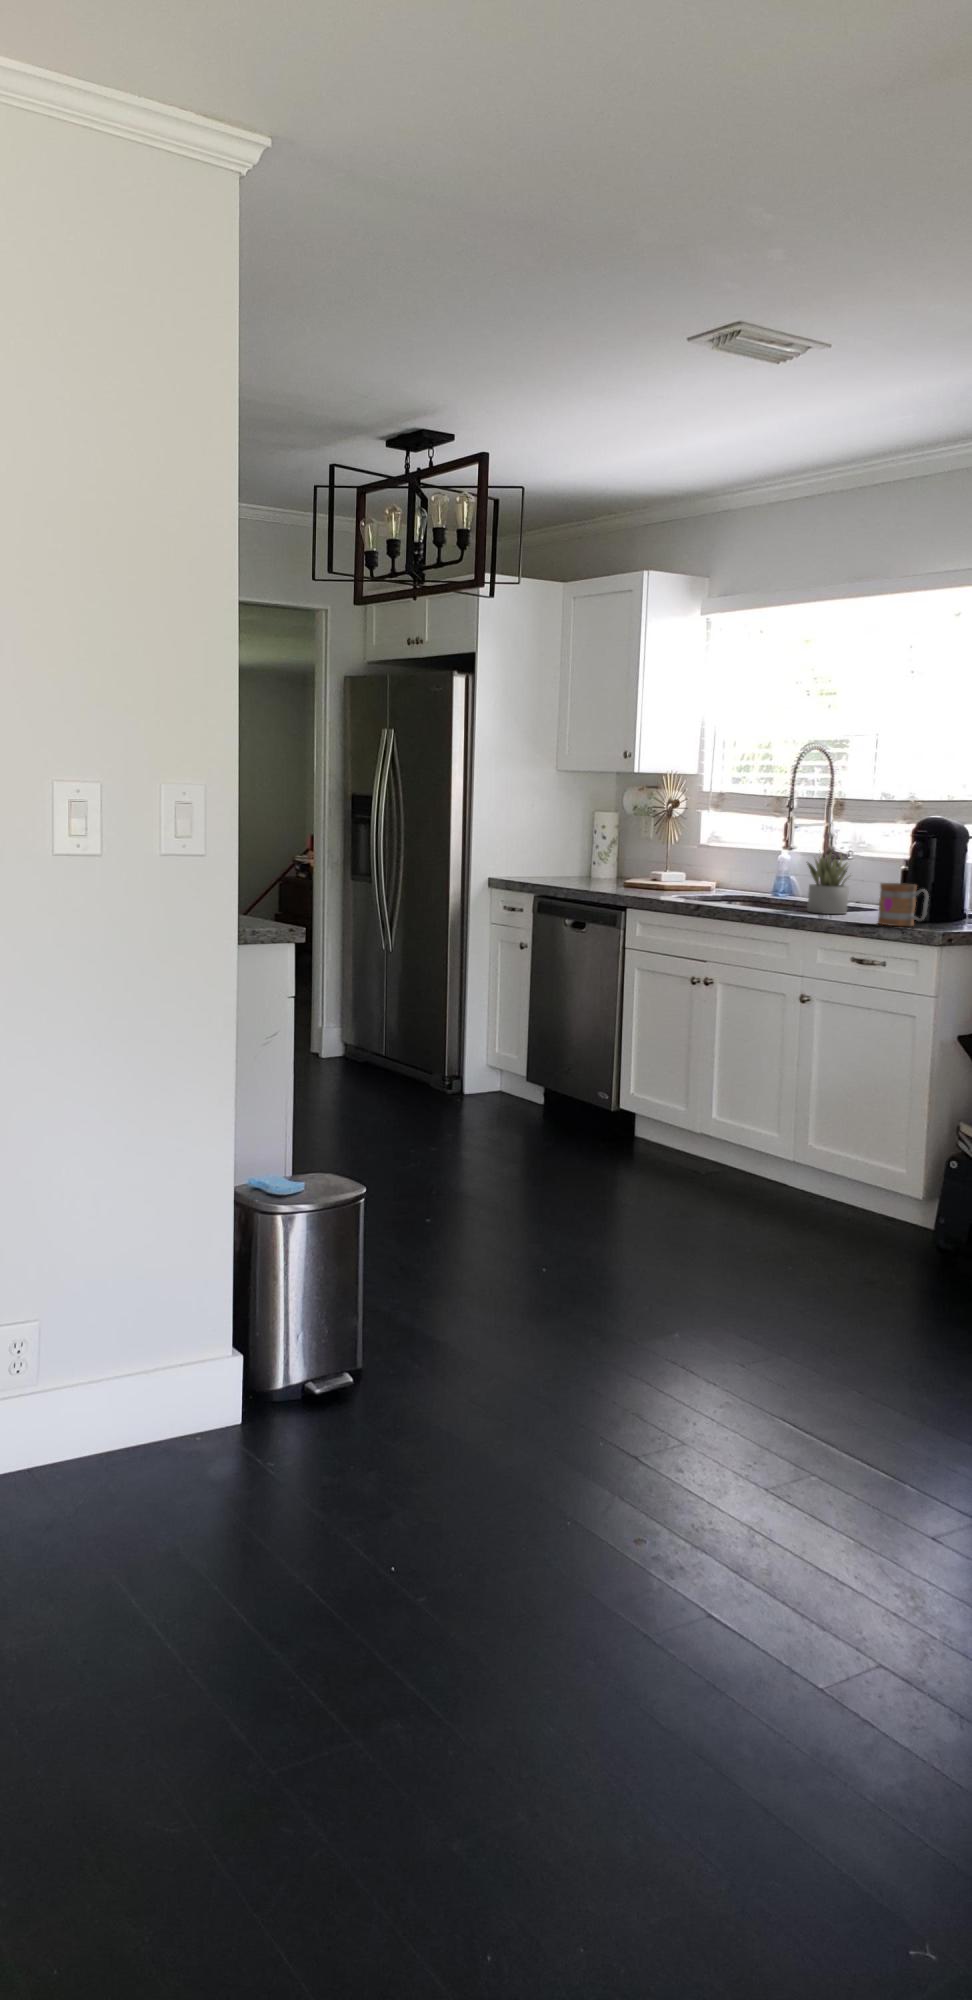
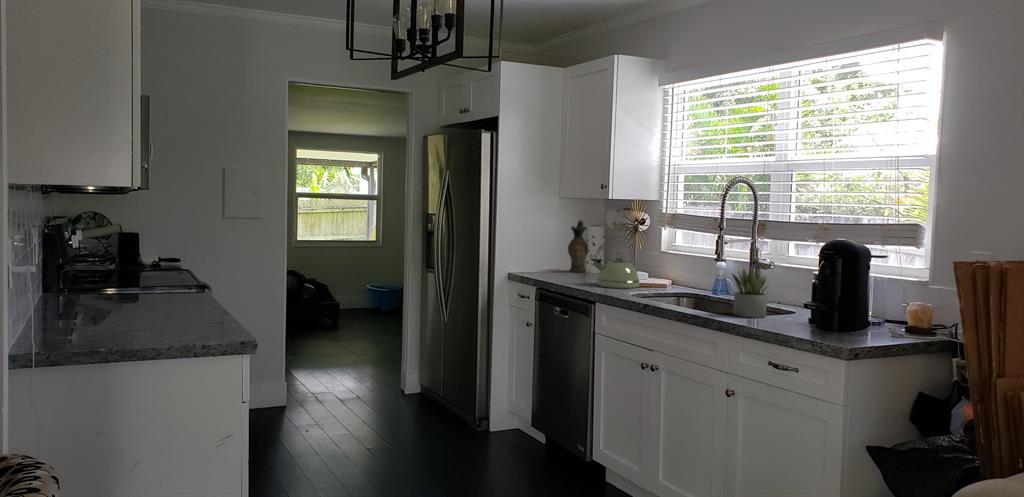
ceramic pitcher: none [568,803,597,876] -> present [568,220,588,272]
kettle: none [611,822,676,891] -> present [591,236,640,288]
mug: present [878,883,929,926] -> none [790,297,835,335]

